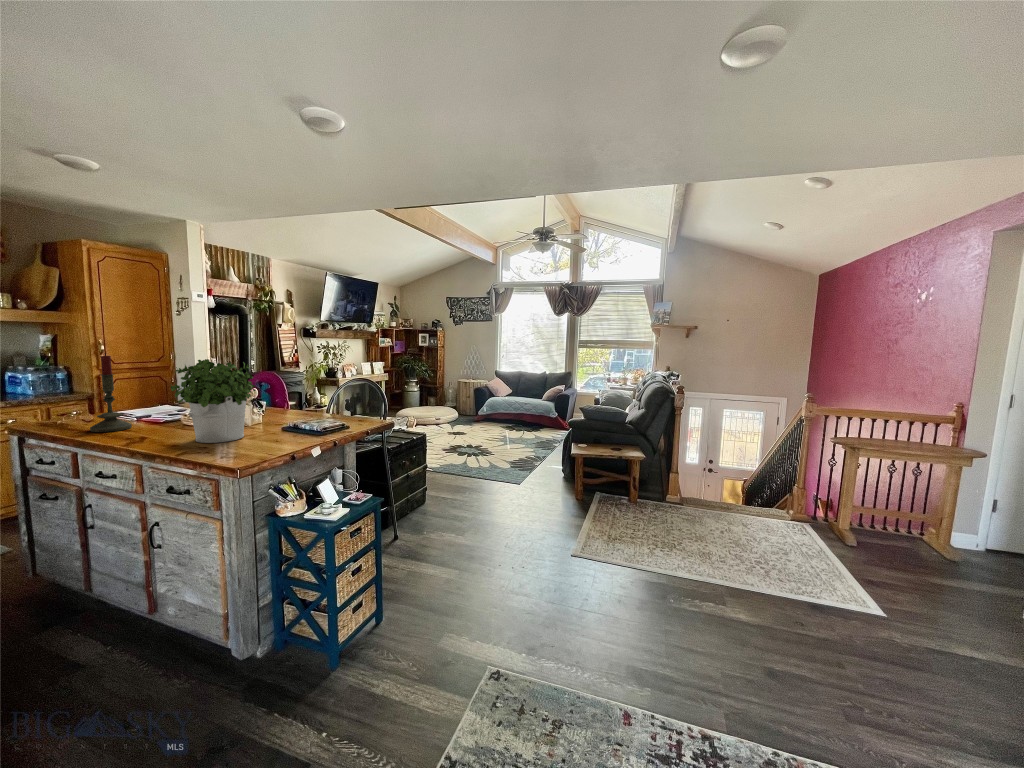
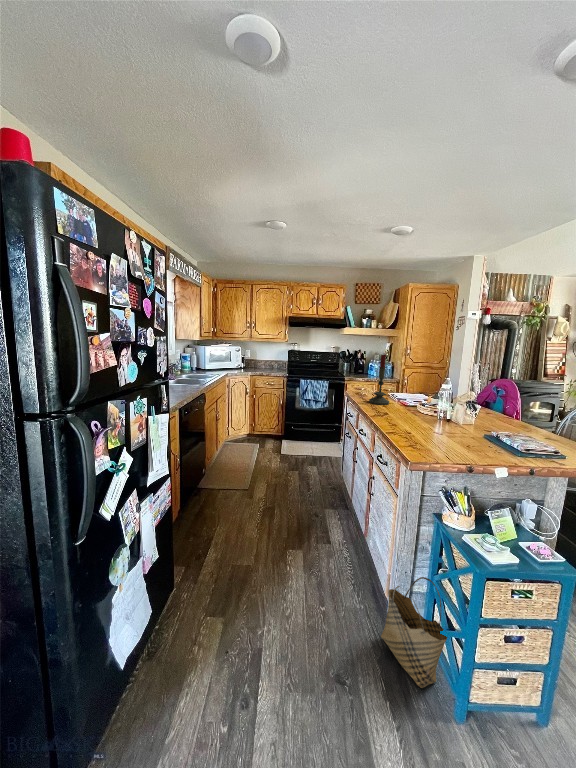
potted plant: present [171,359,255,443] -> none [397,360,463,433]
woven basket: none [231,583,307,688] -> present [381,577,447,688]

